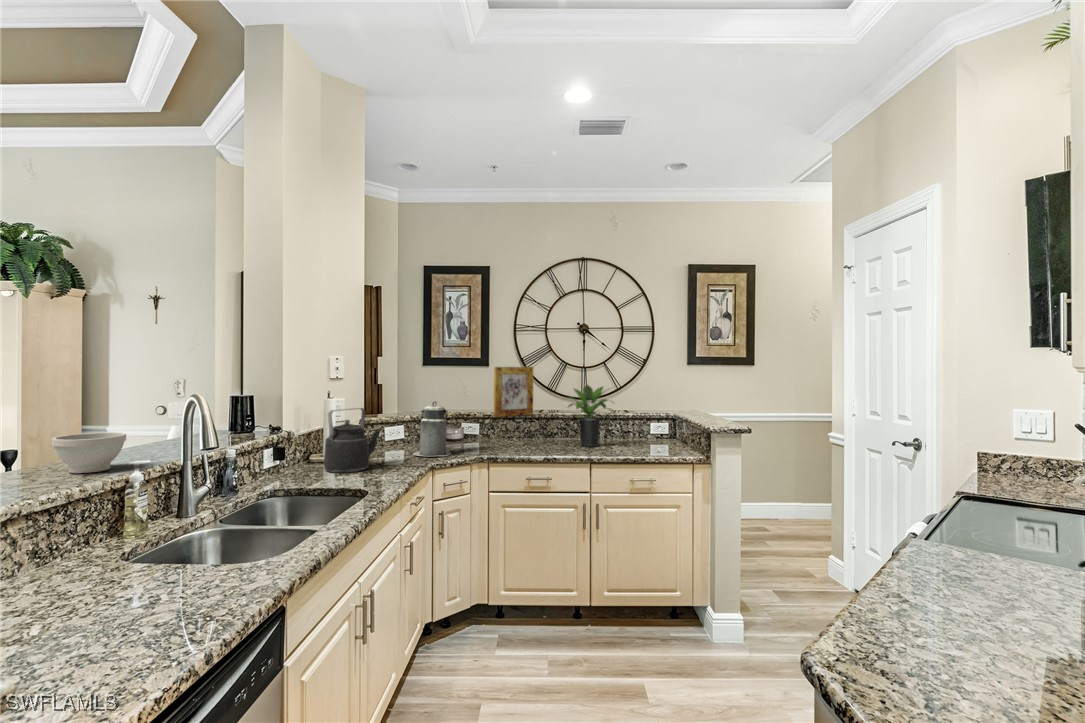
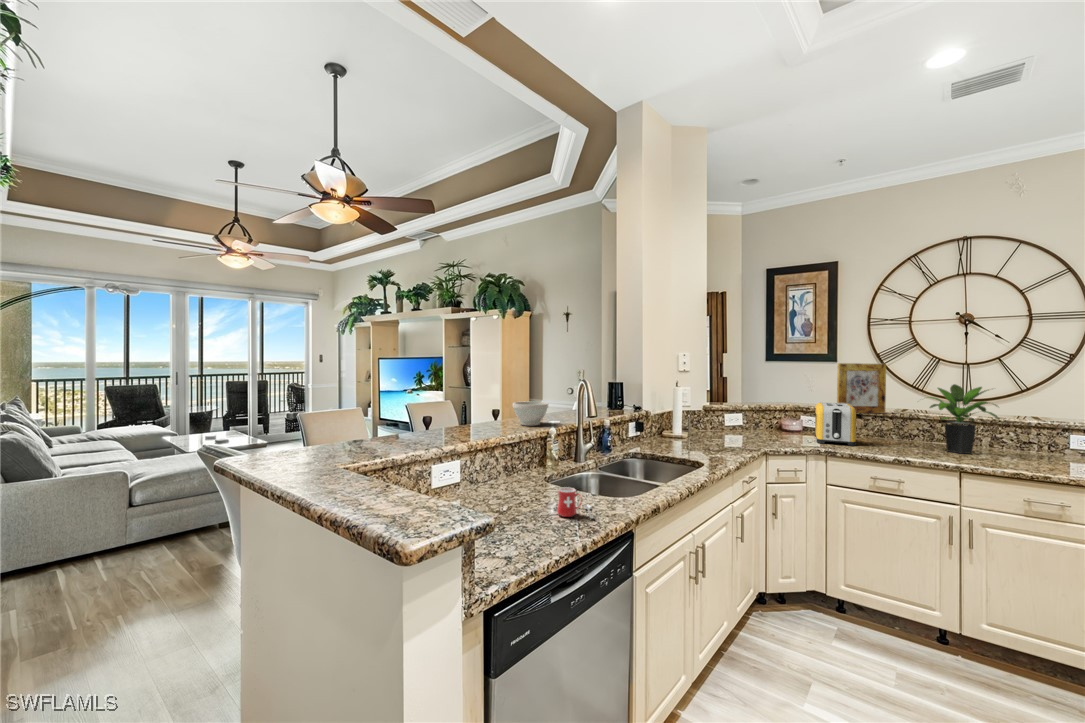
canister: present [413,401,451,457] -> none [750,394,788,444]
kettle: present [324,408,381,473] -> none [674,396,721,448]
toaster: none [475,408,512,451] -> present [815,402,856,446]
mug: none [152,565,221,614] -> present [557,487,594,518]

